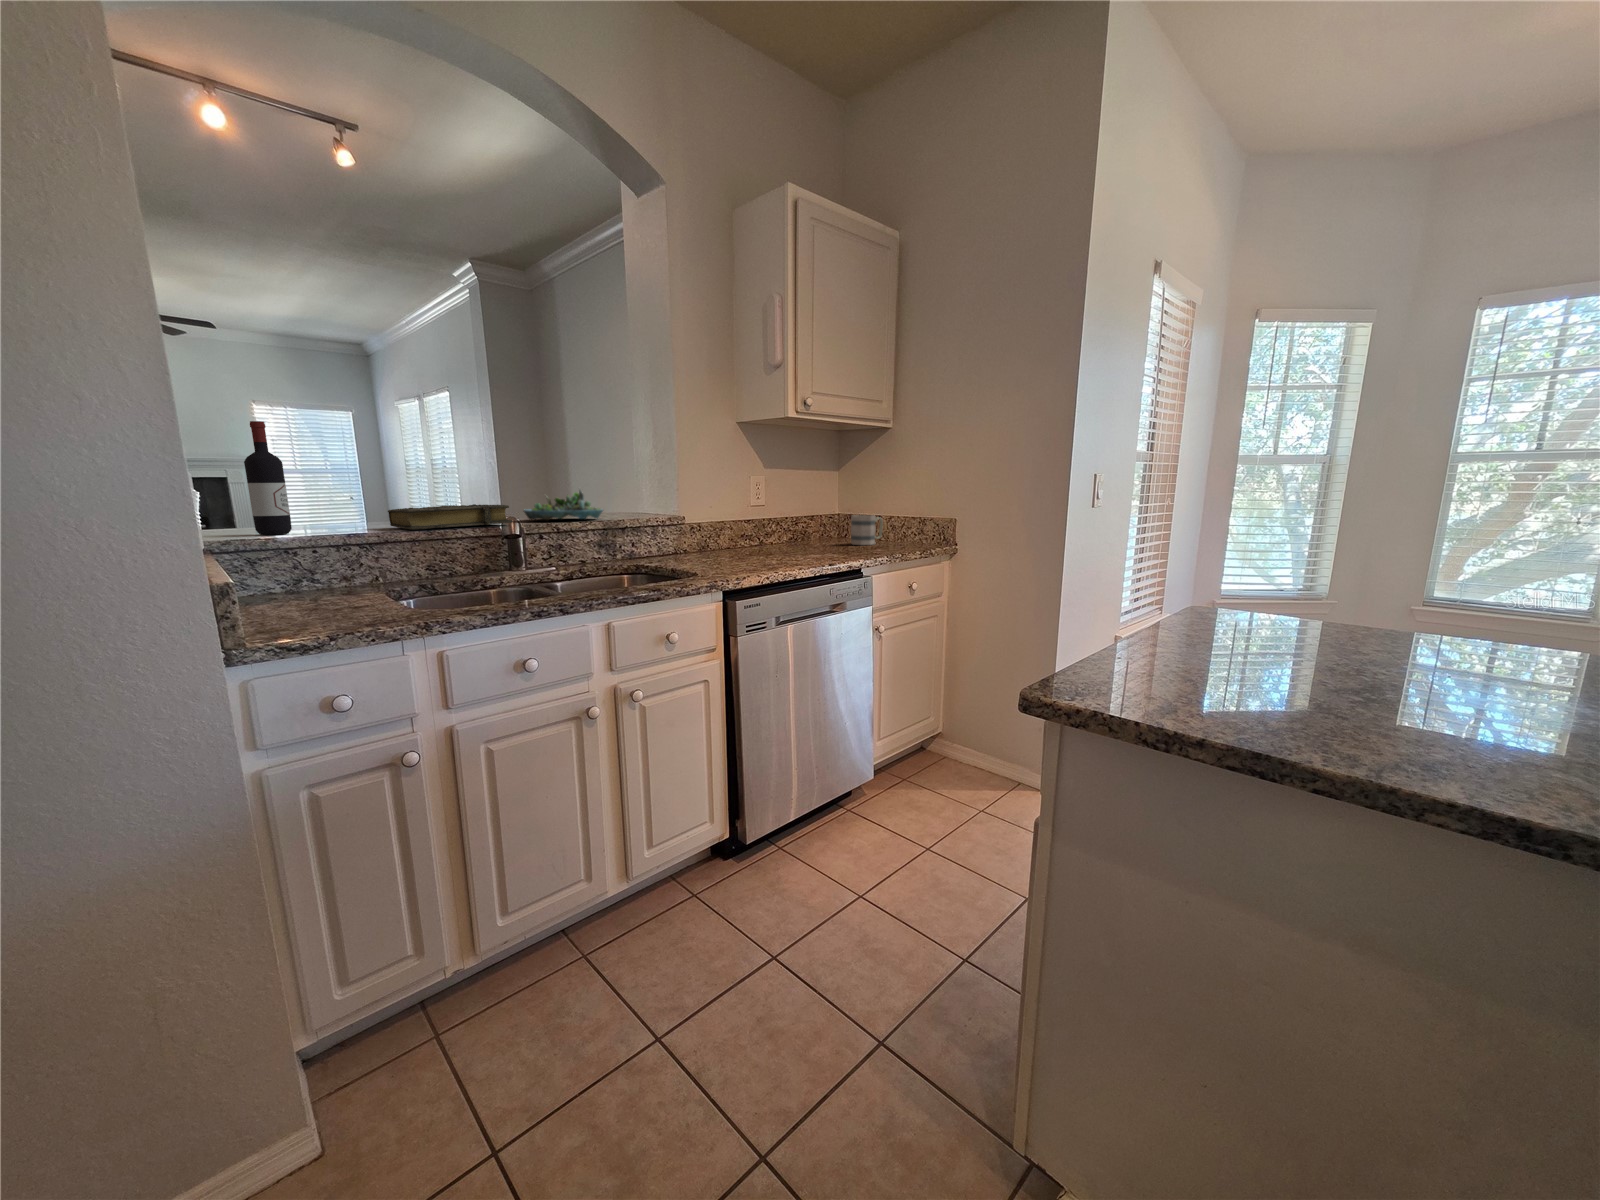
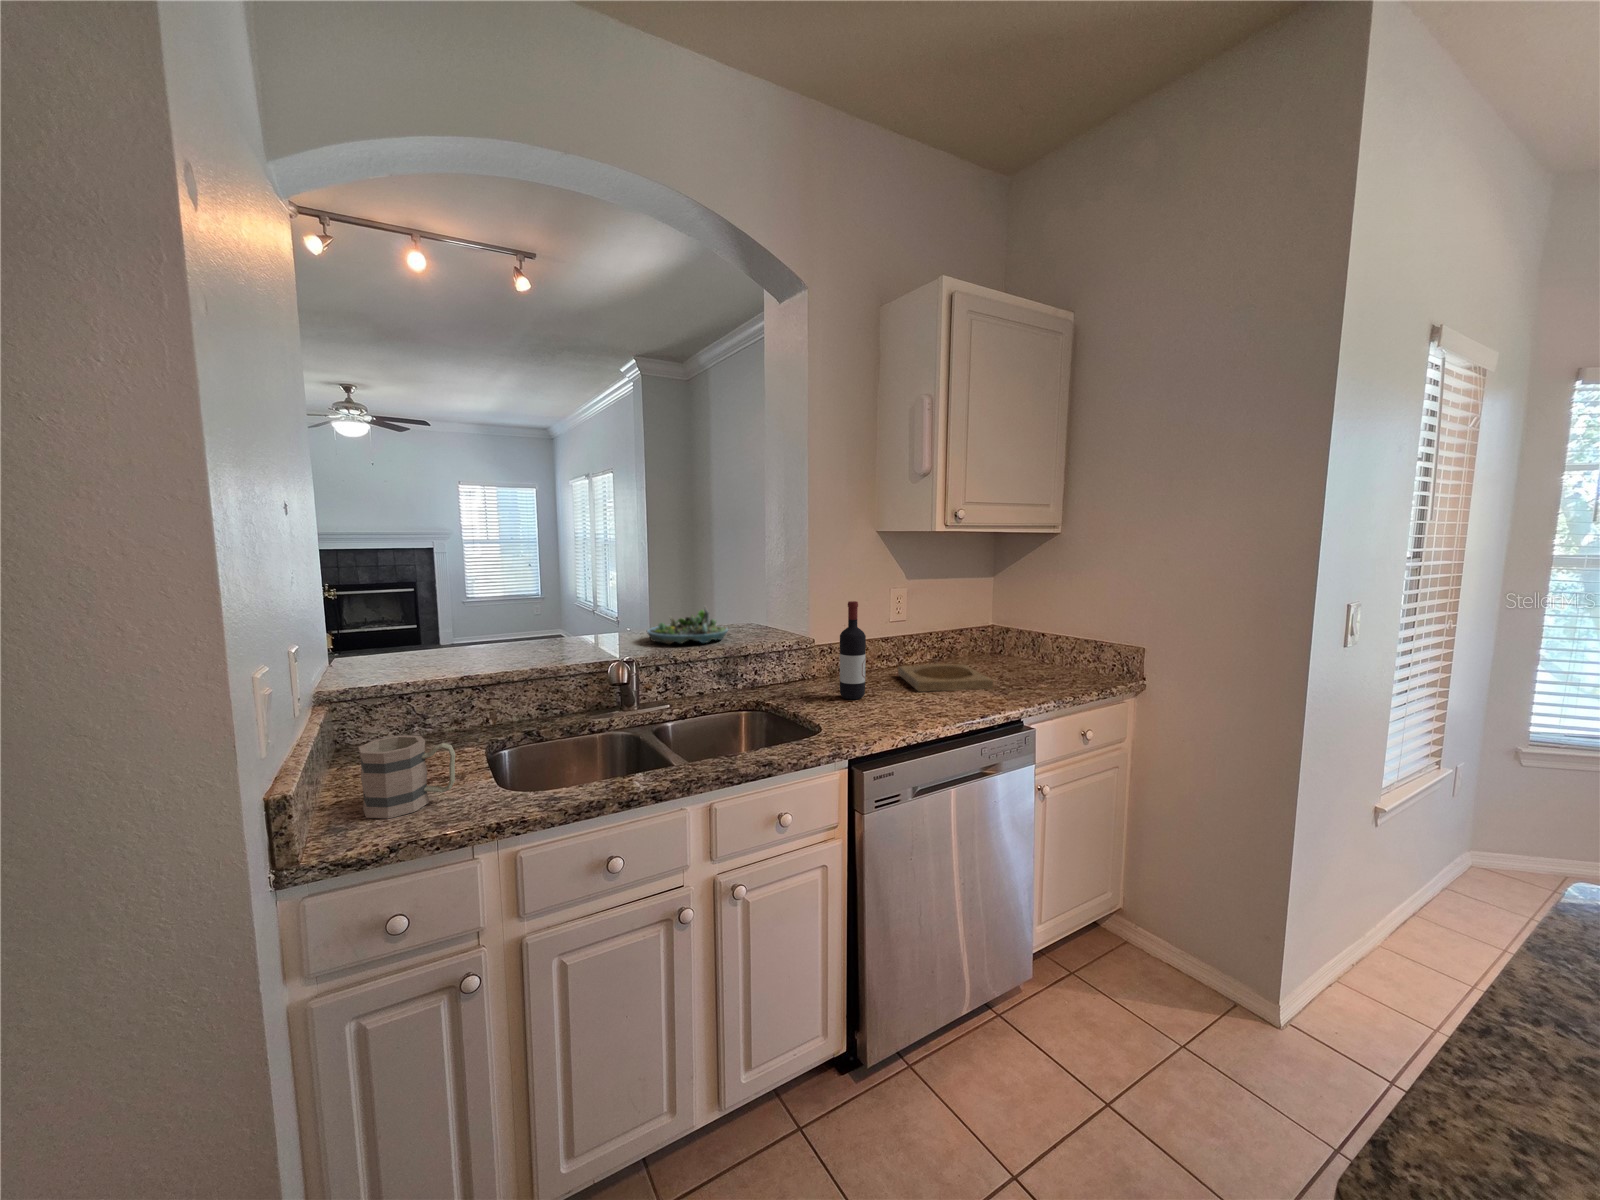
wine bottle: present [244,421,292,535] -> present [840,601,866,699]
book: present [388,504,512,530] -> none [511,628,631,666]
mug: present [851,515,883,545] -> present [358,735,455,819]
tray: none [760,537,840,556] -> present [898,664,993,692]

